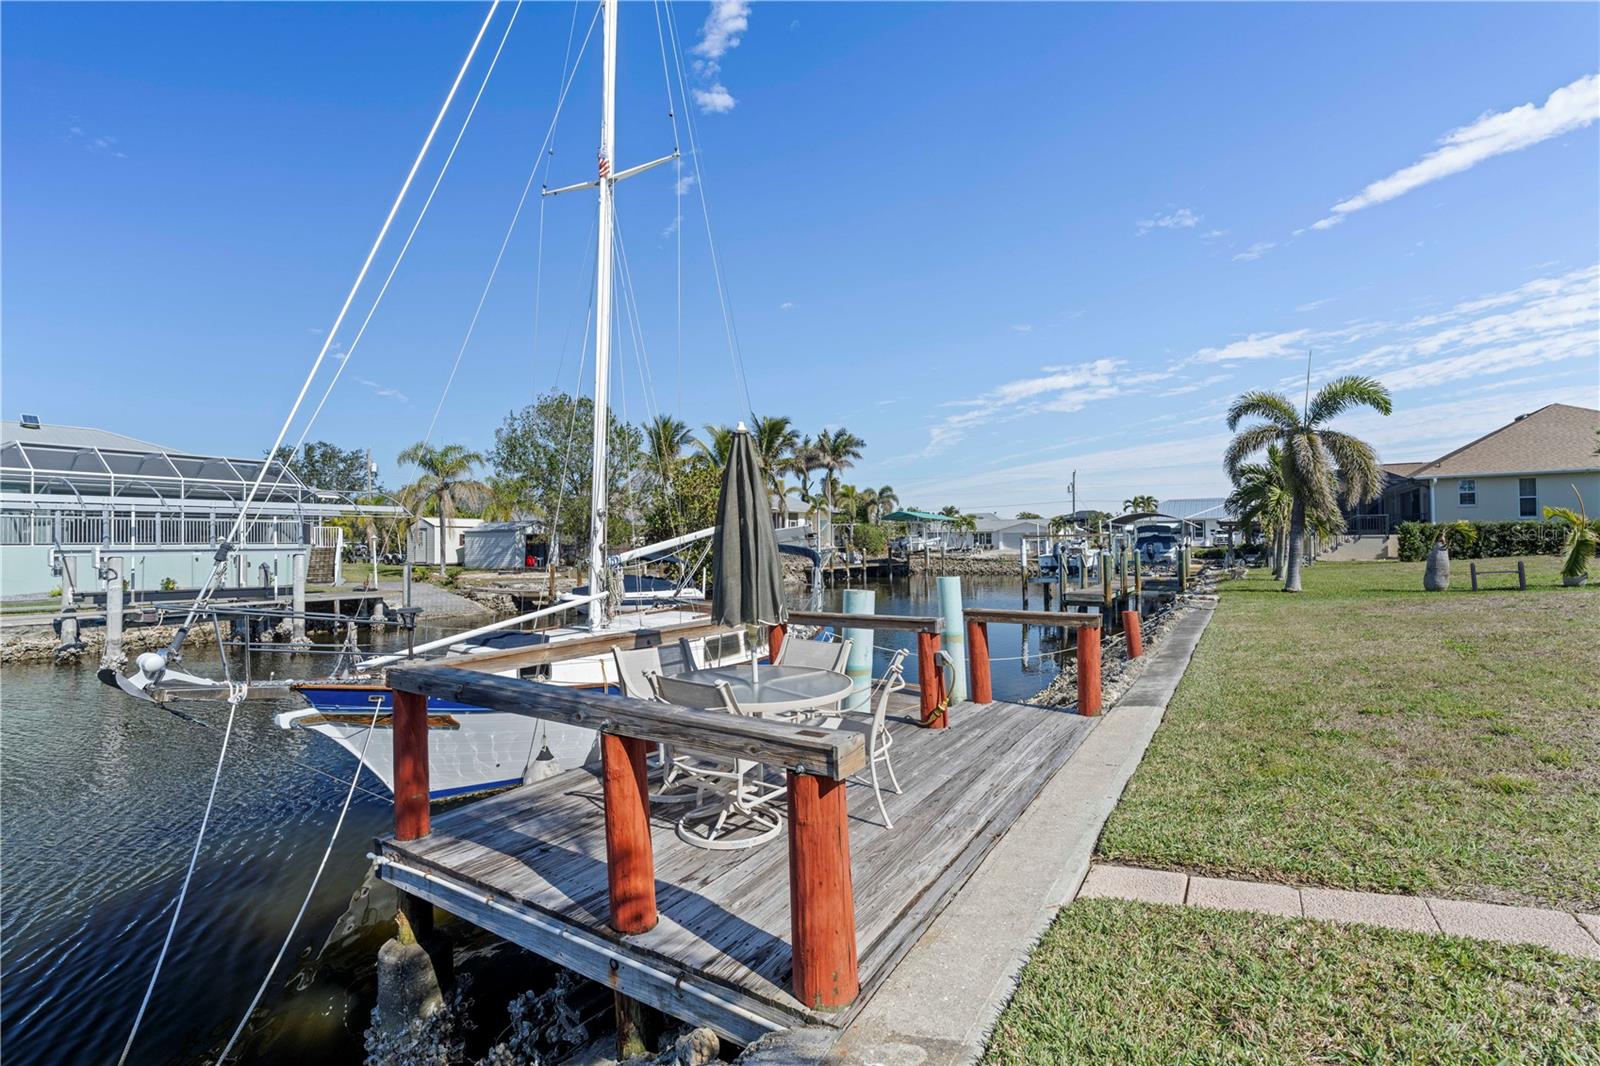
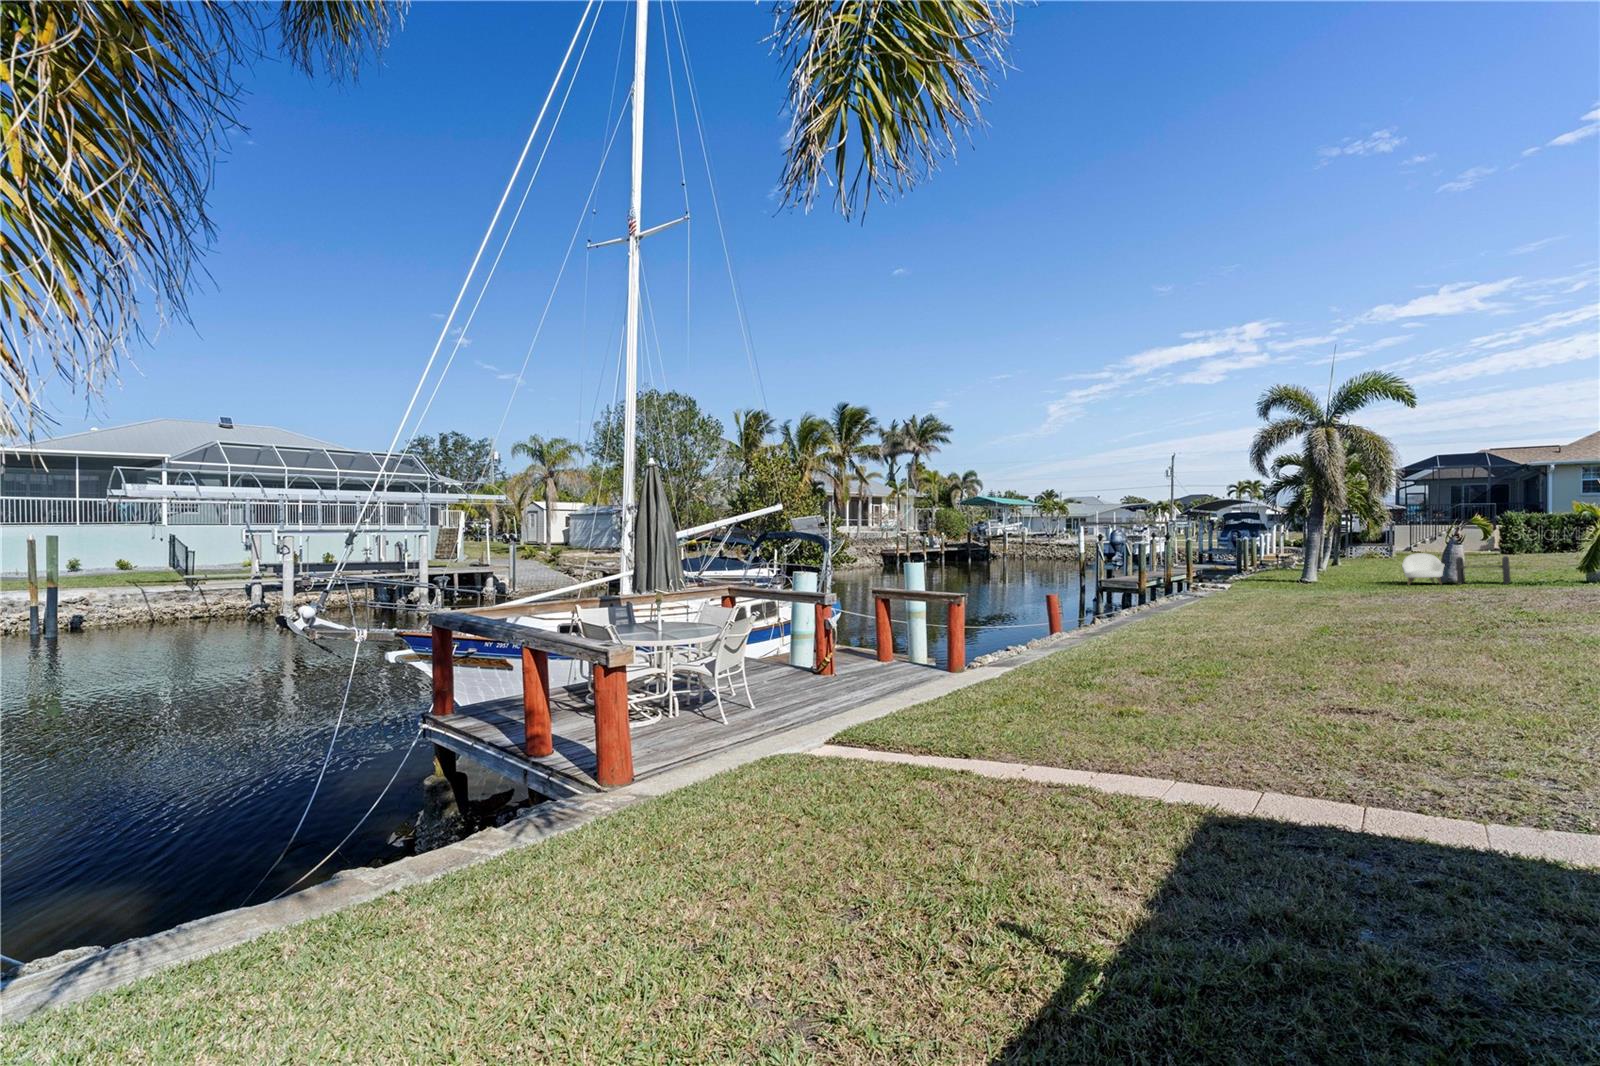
armchair: none [1411,560,1457,593] -> present [1402,553,1445,585]

